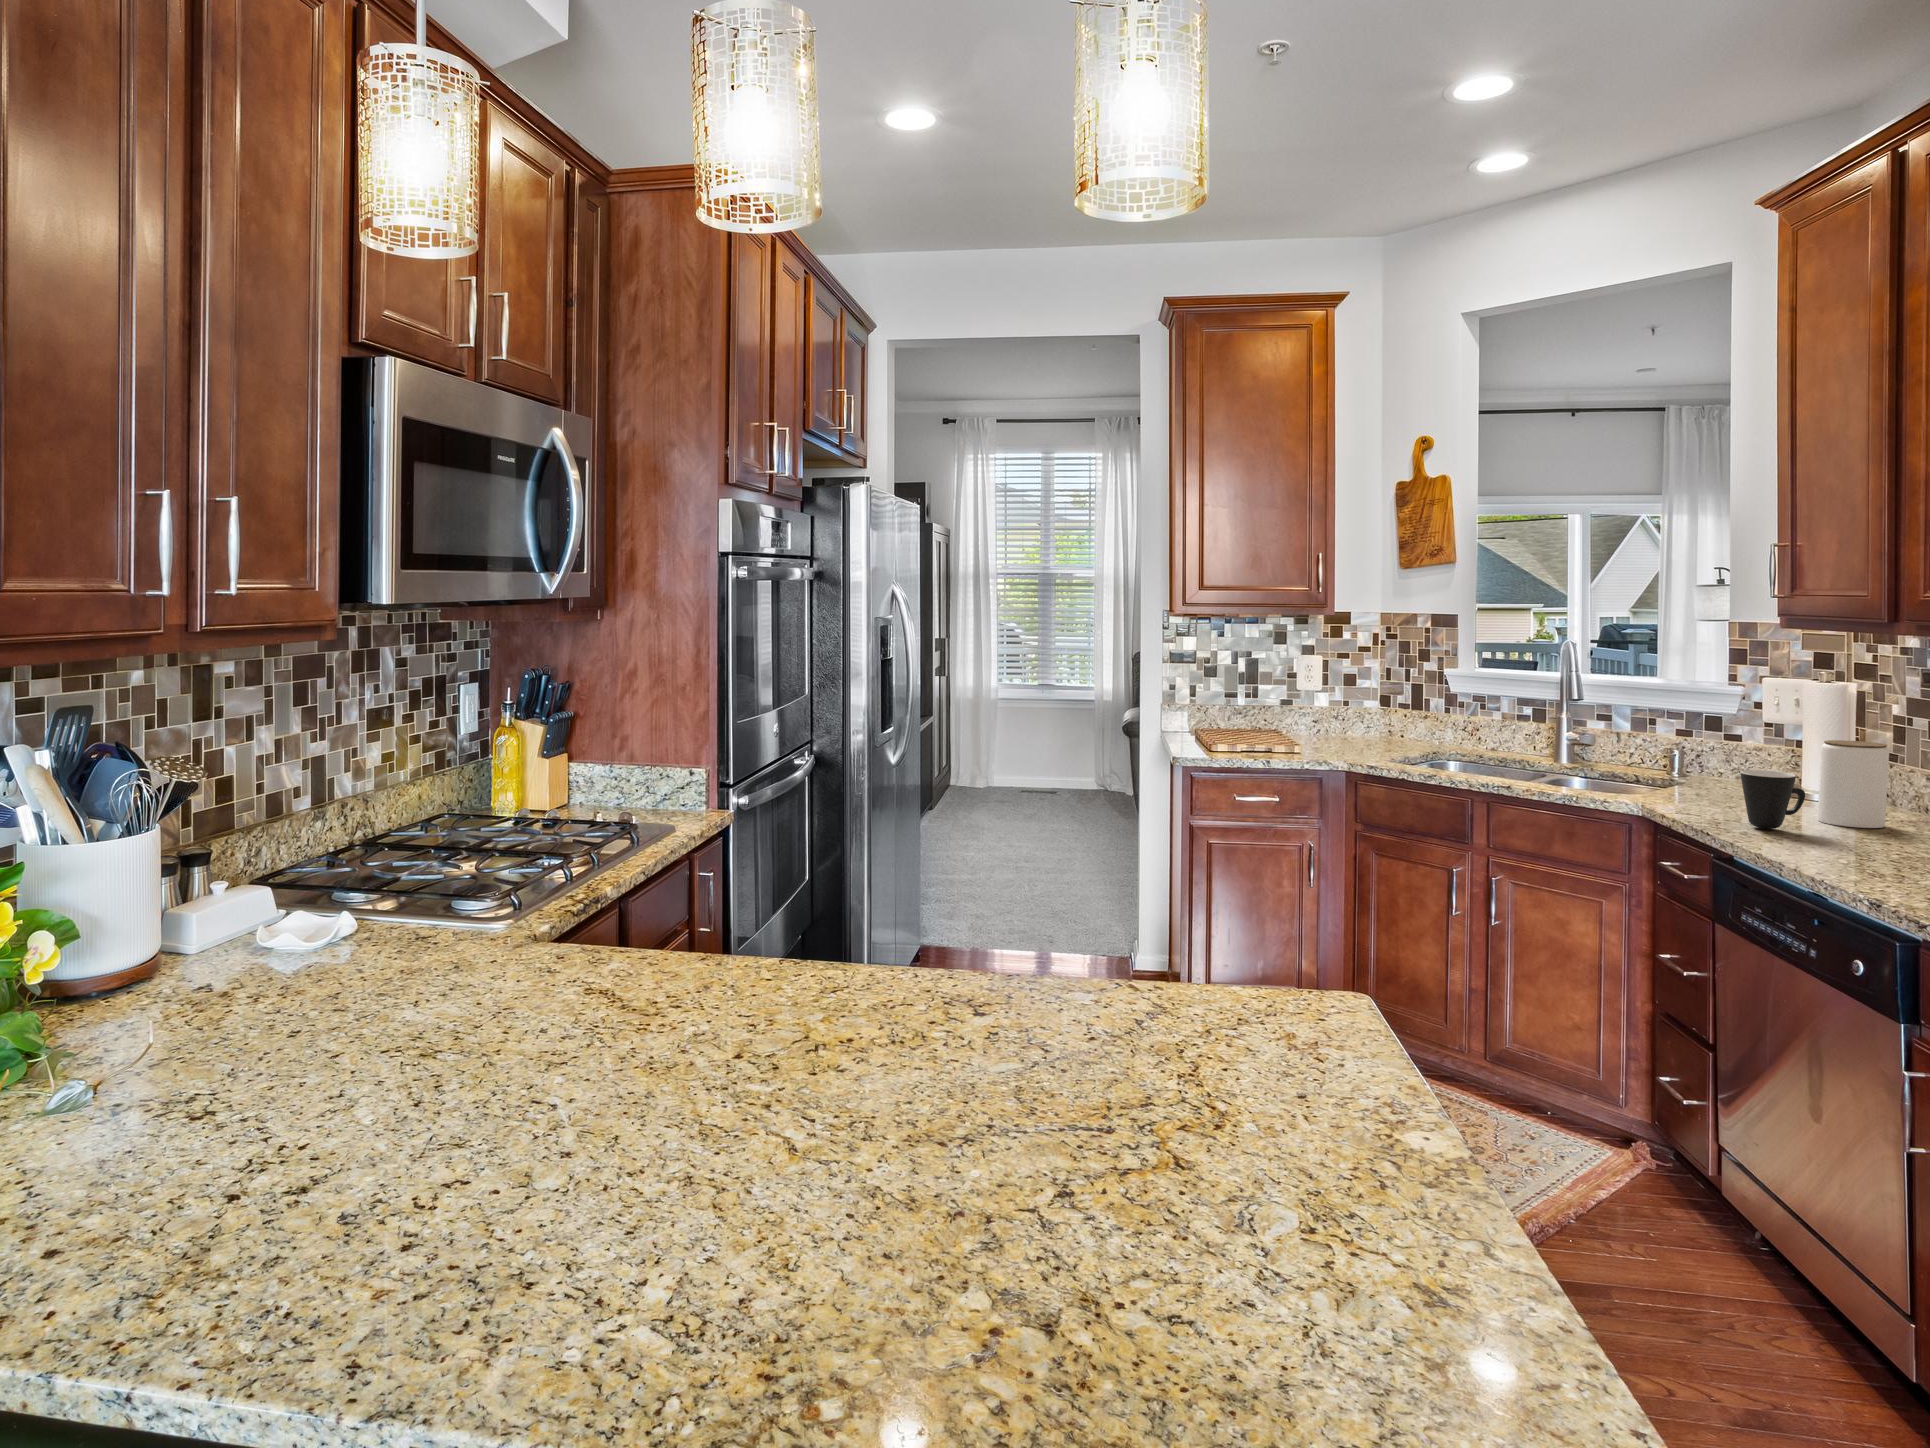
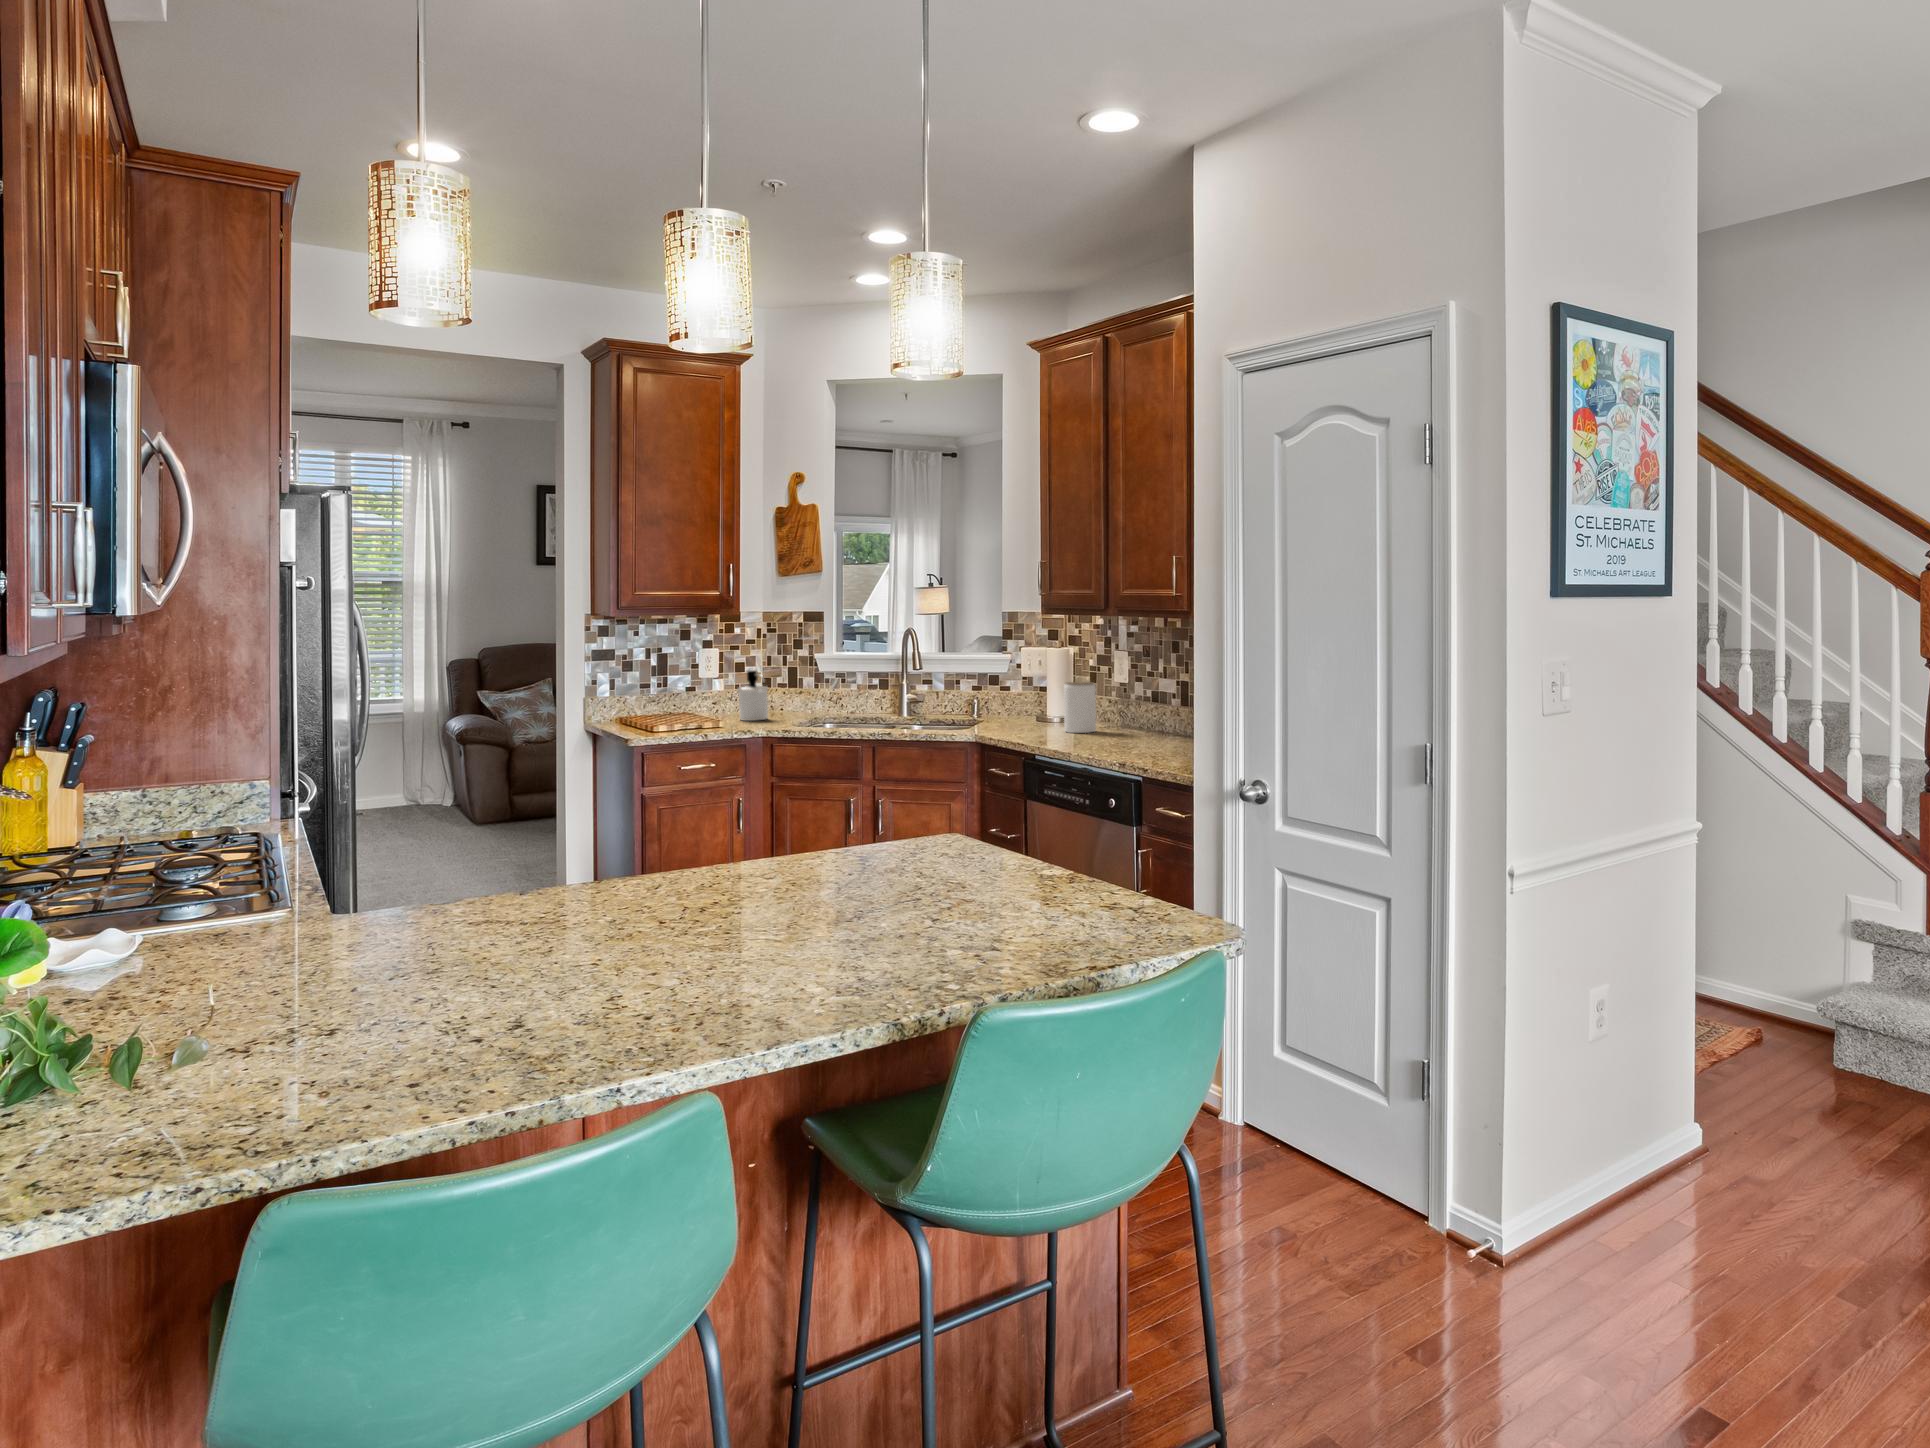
soap dispenser: none [1328,685,1368,747] -> present [738,670,768,721]
mug: present [1741,770,1805,829] -> none [1031,703,1063,738]

